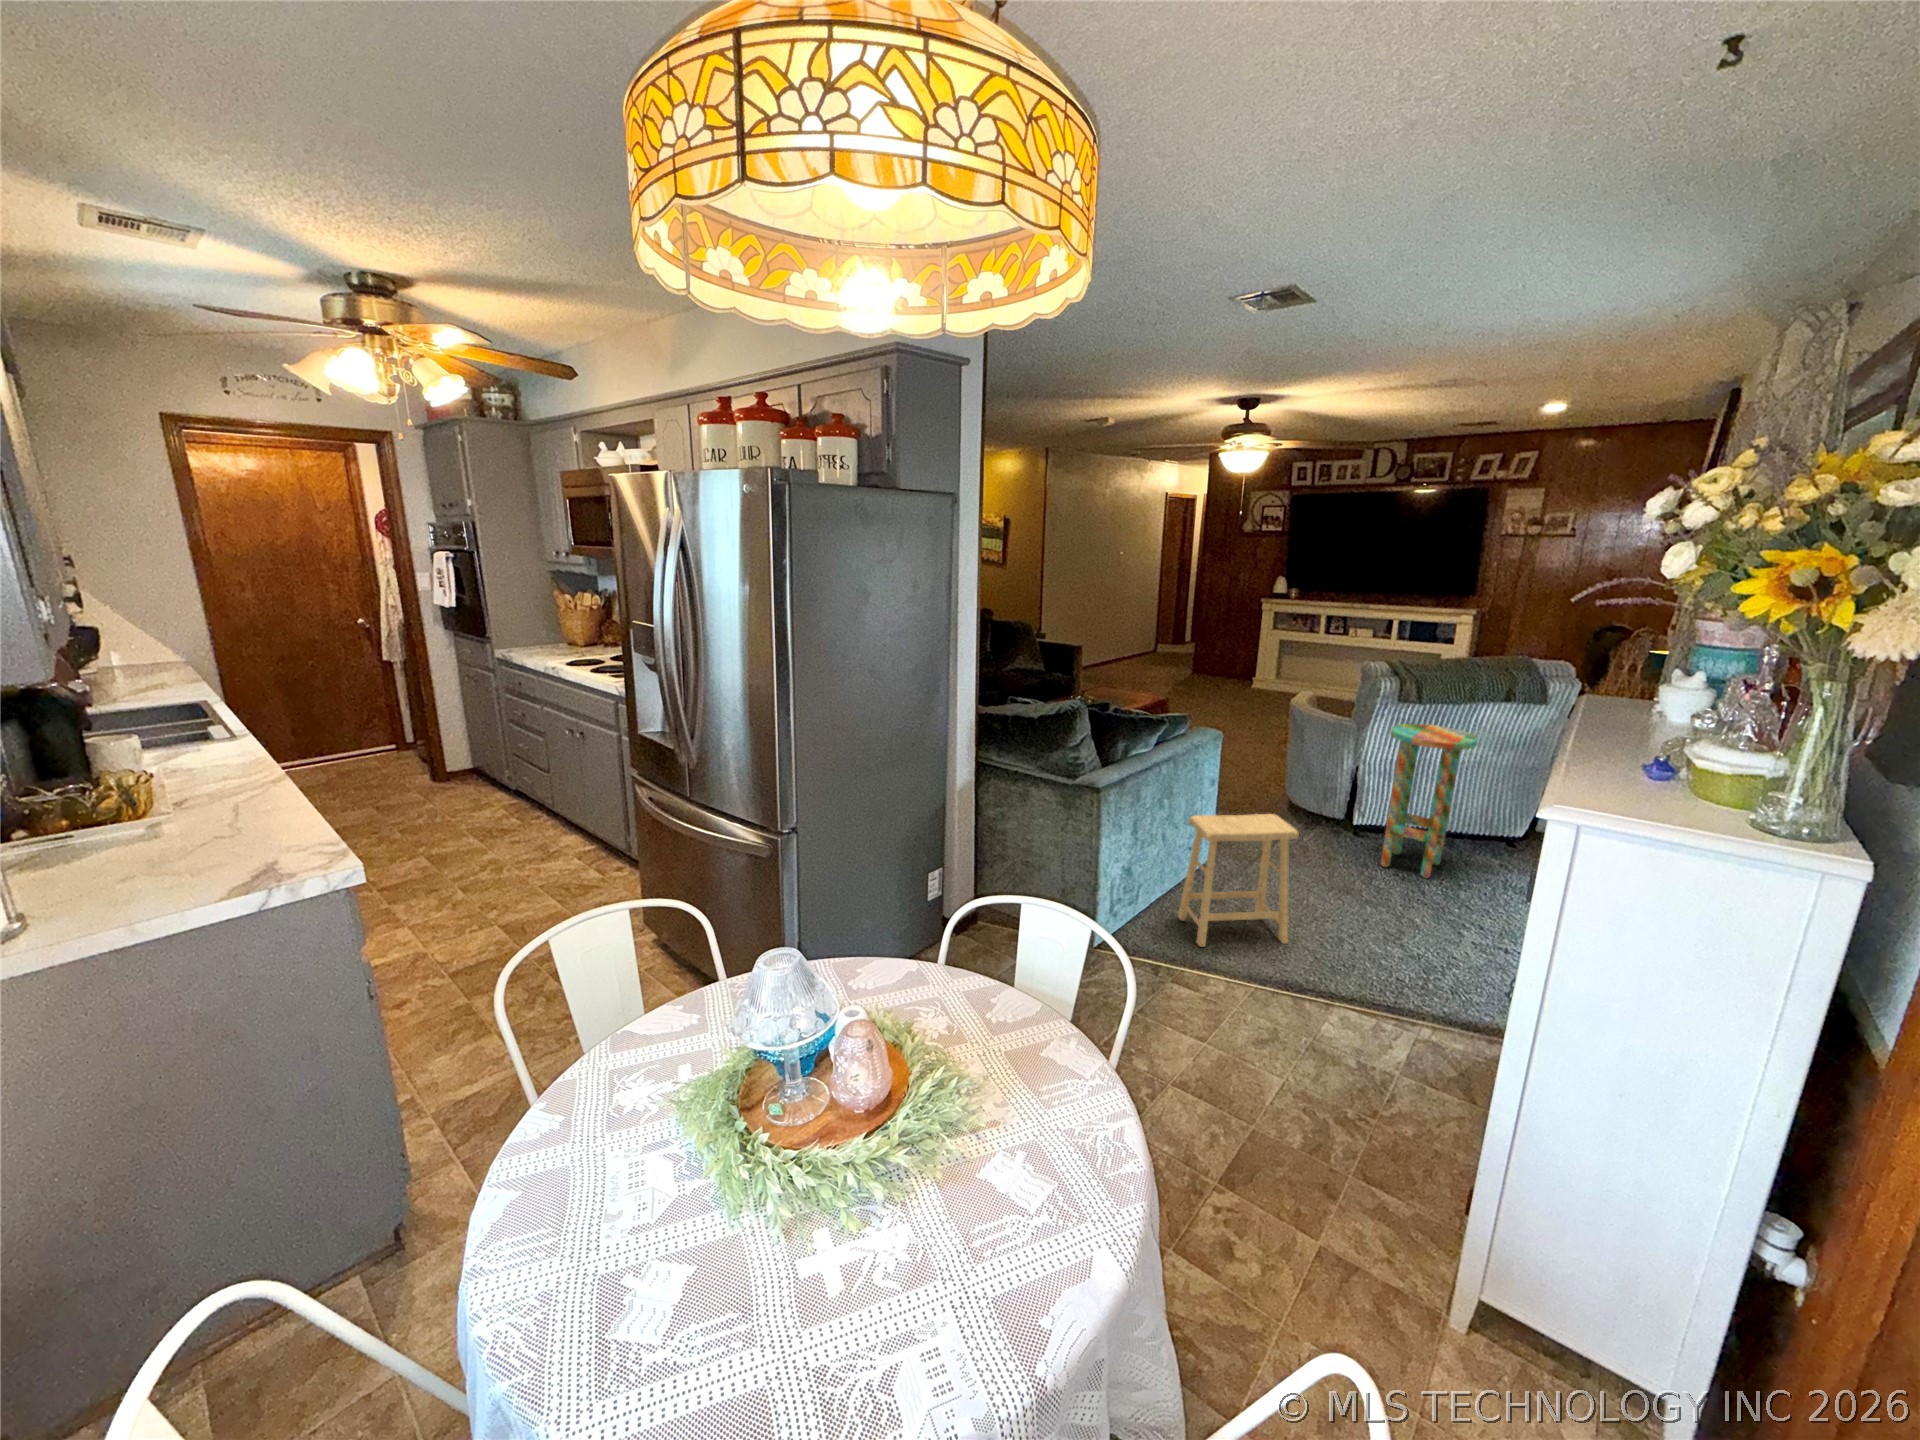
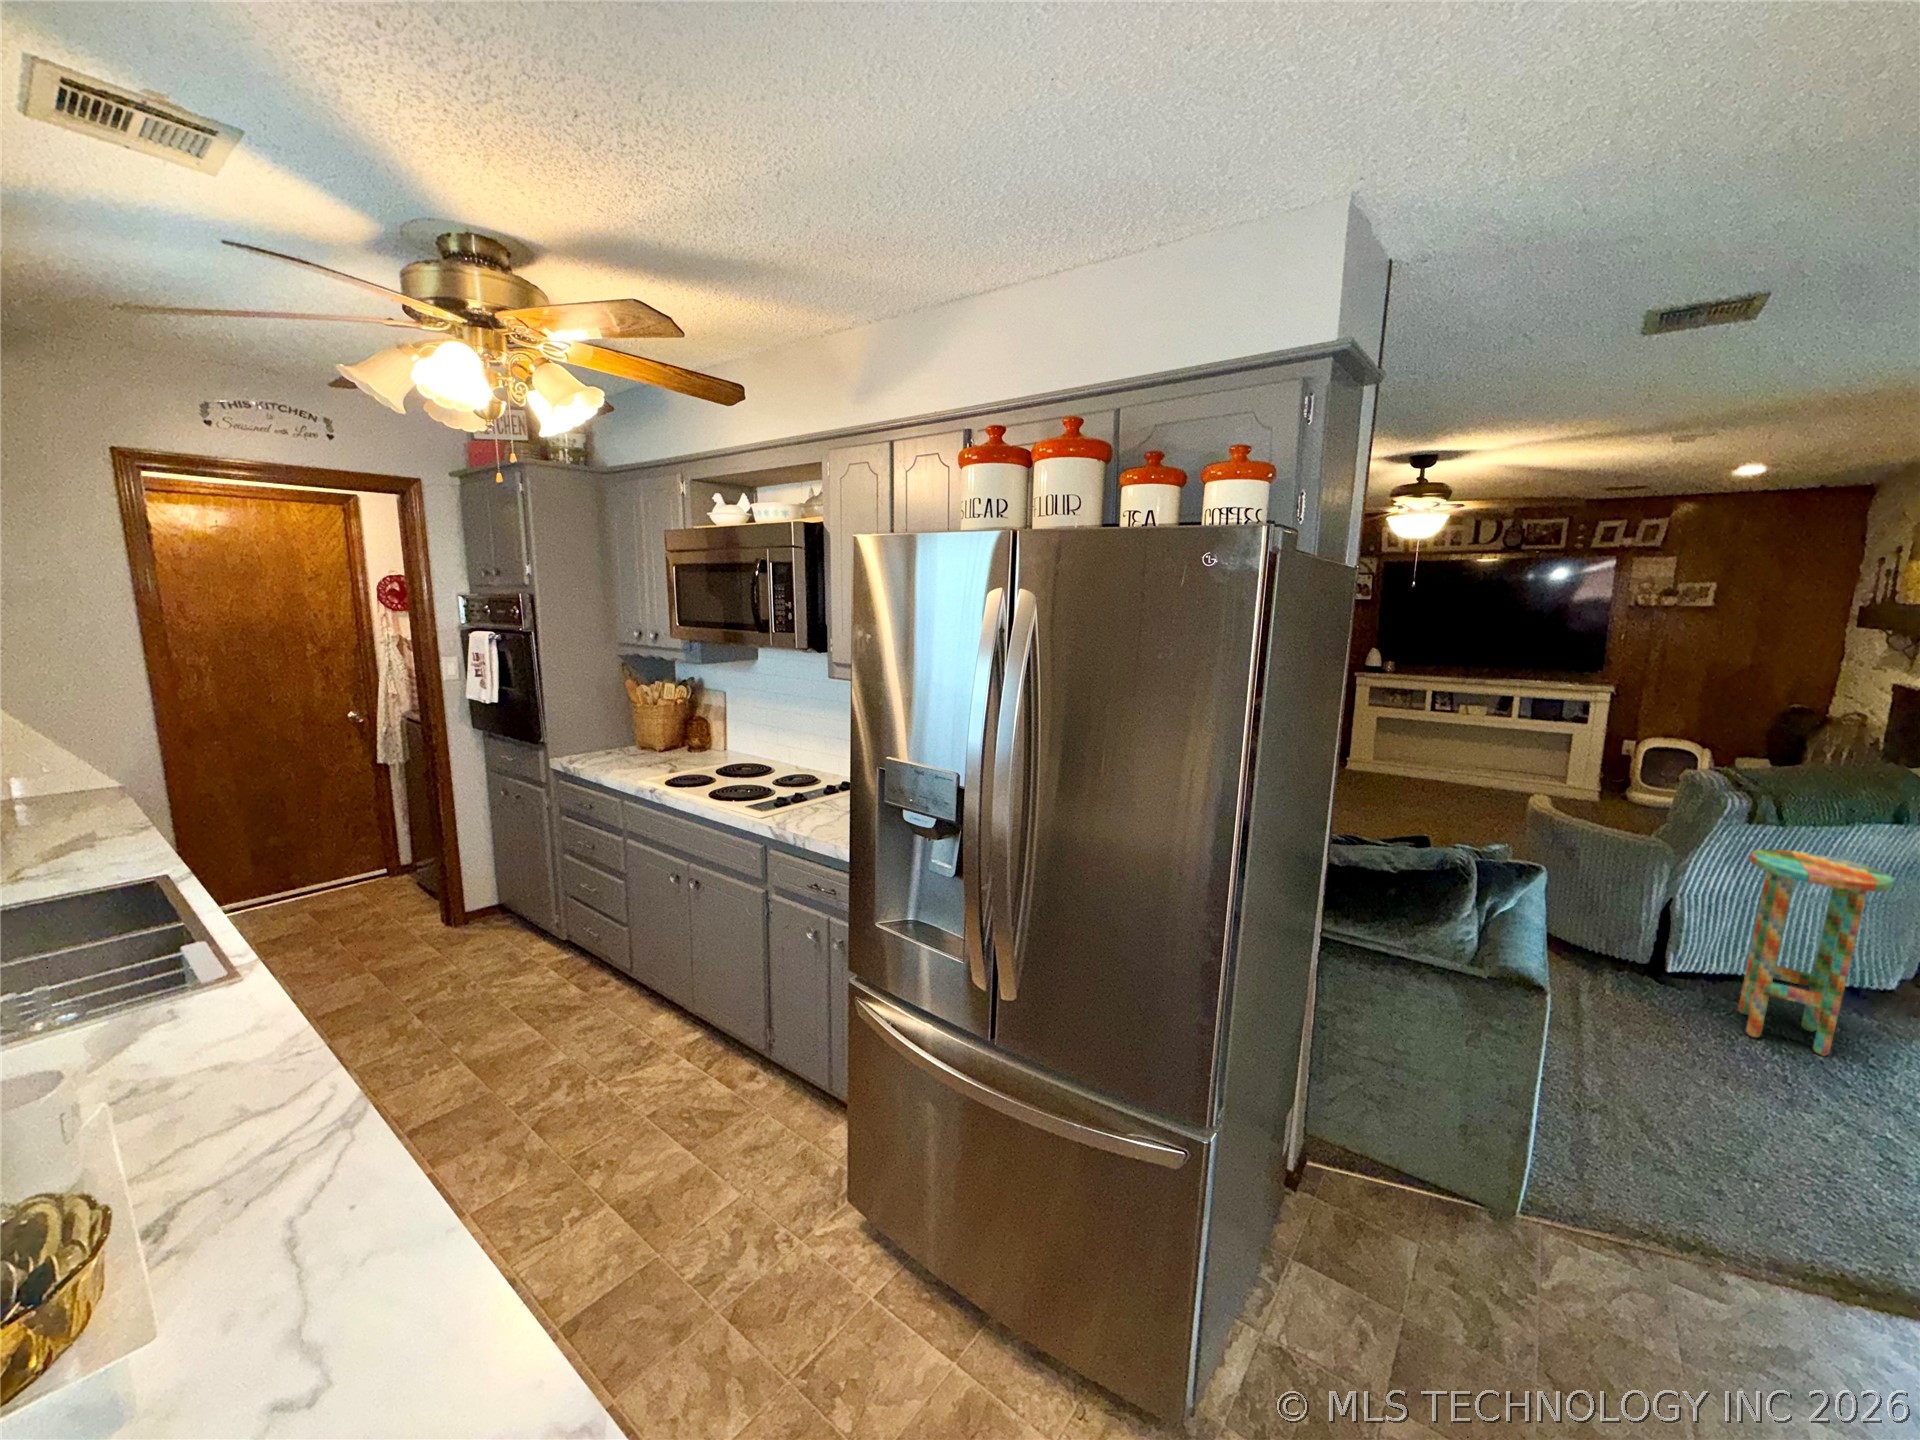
footstool: present [1178,814,1298,947] -> none [1579,998,1794,1205]

